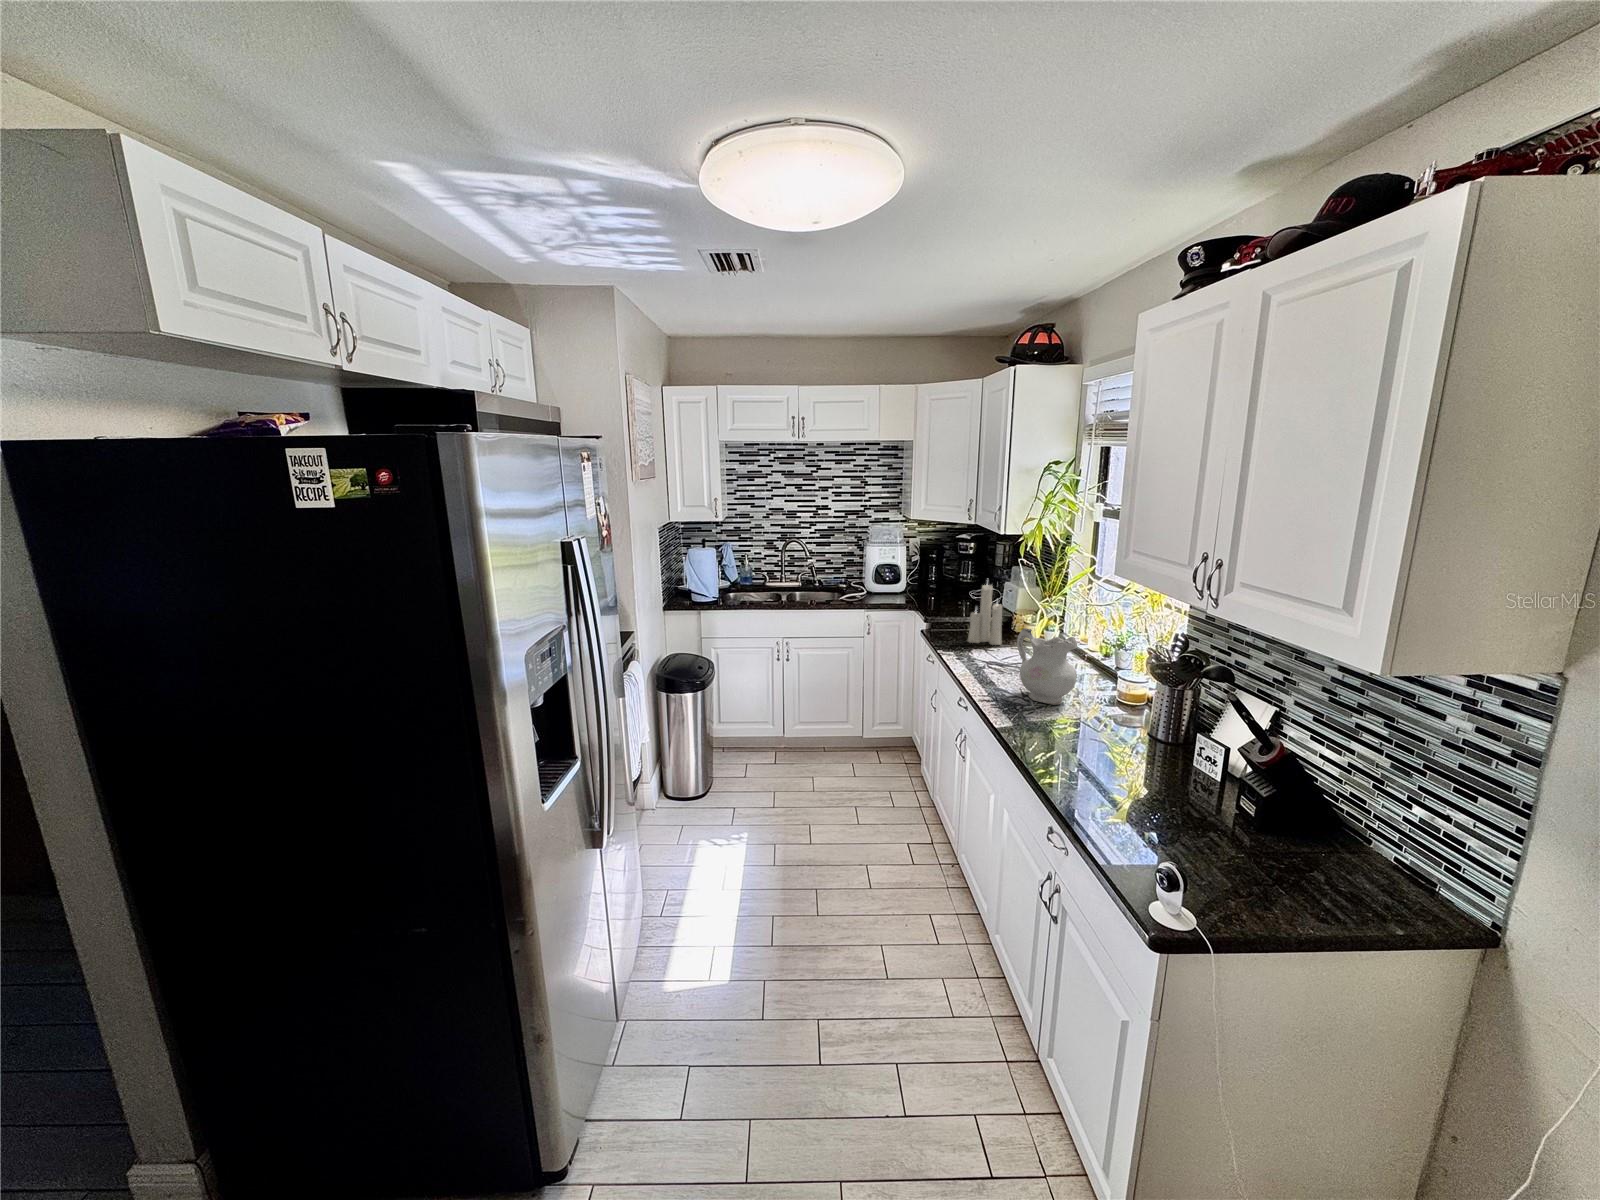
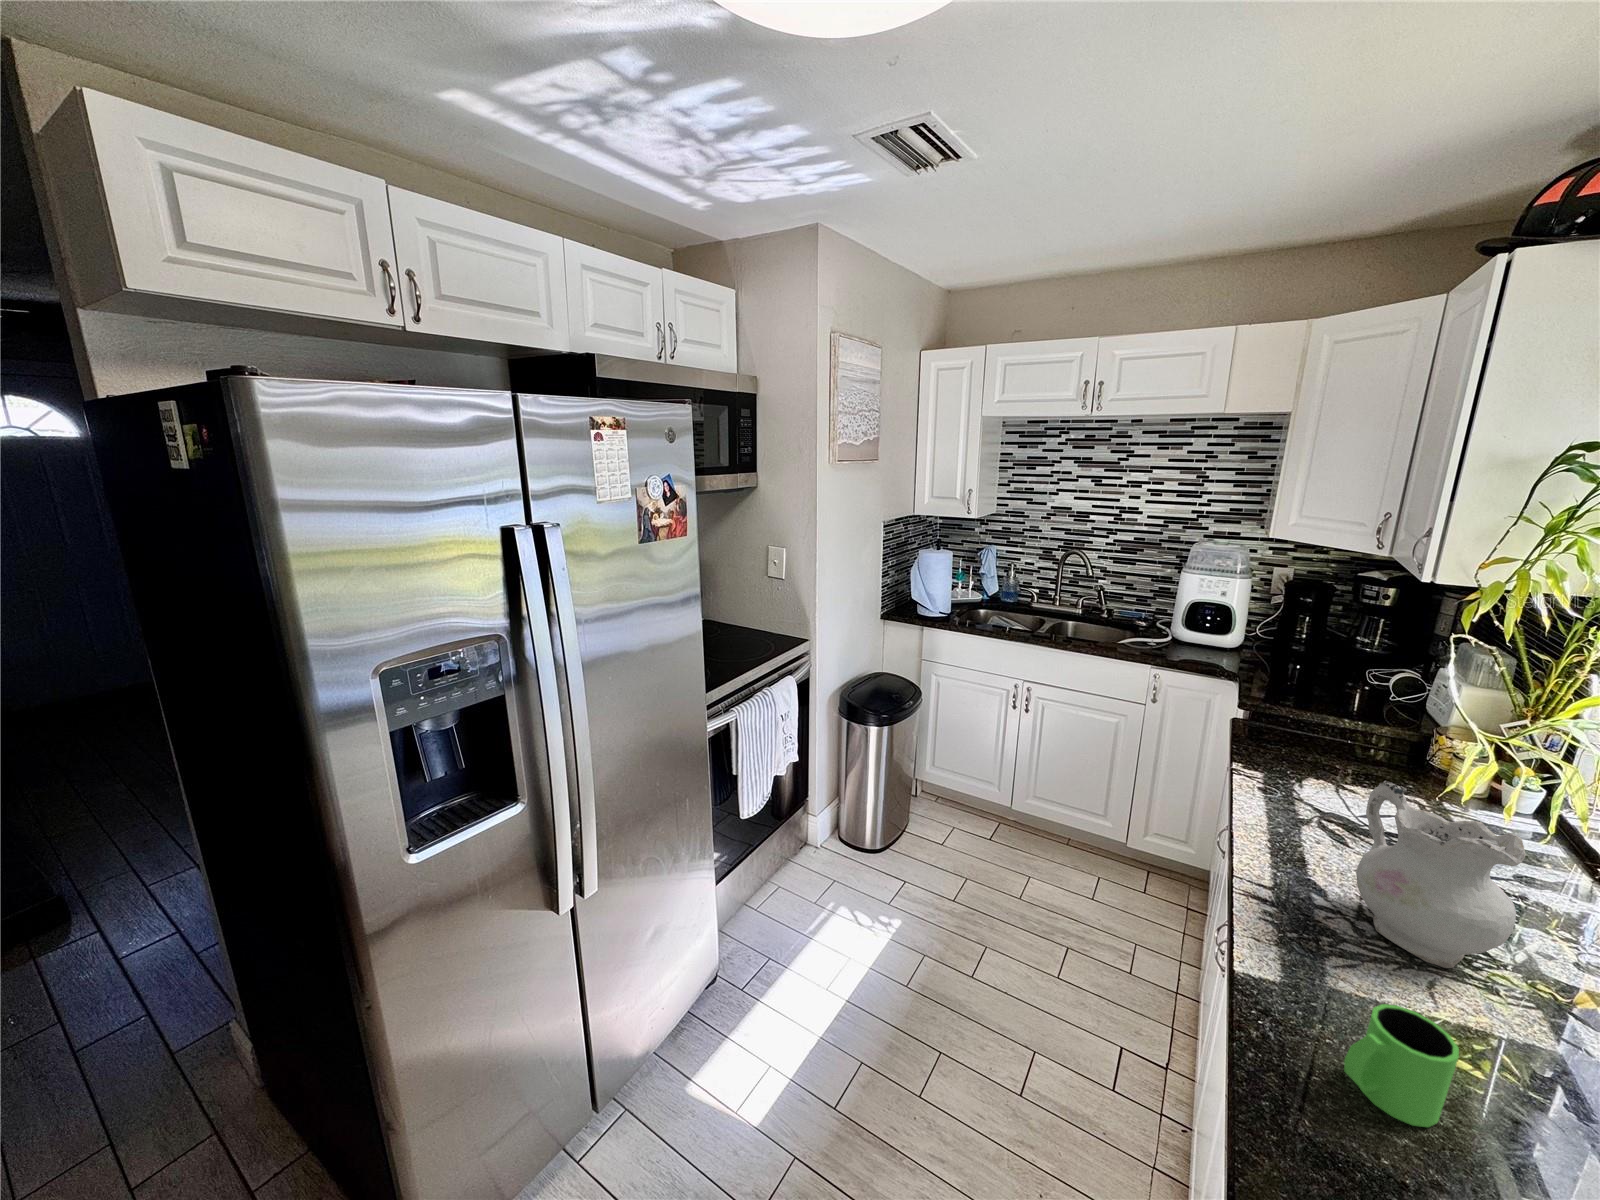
candle: present [968,584,1002,645] -> none [1308,651,1398,785]
mug: none [1053,710,1085,753] -> present [1344,1004,1459,1127]

